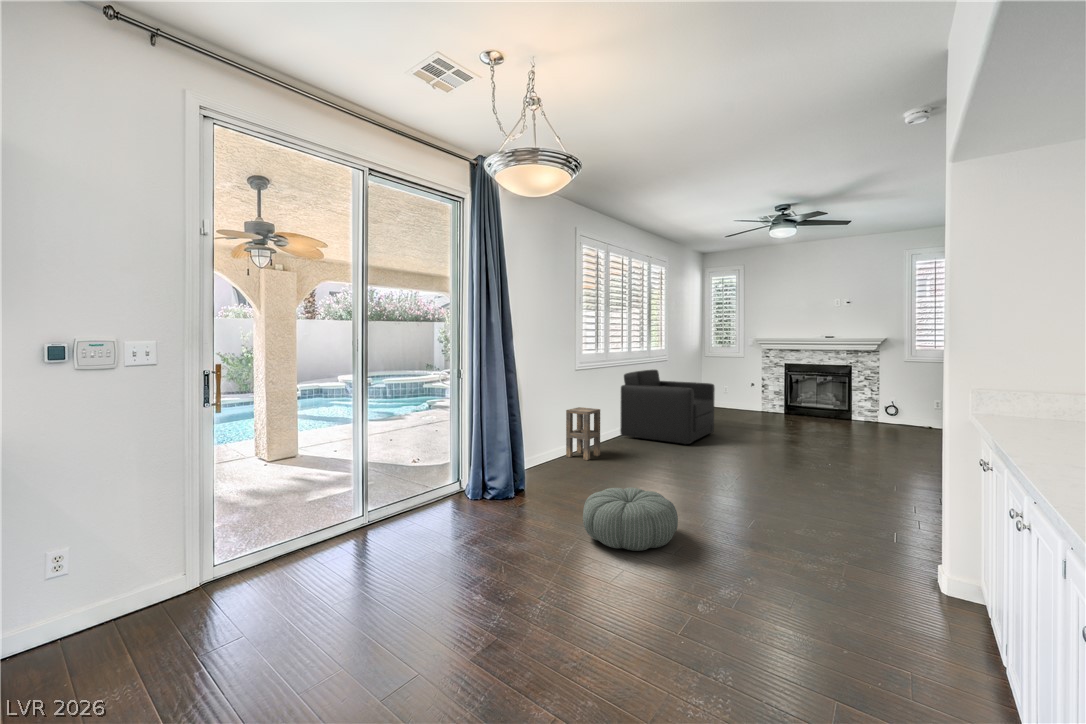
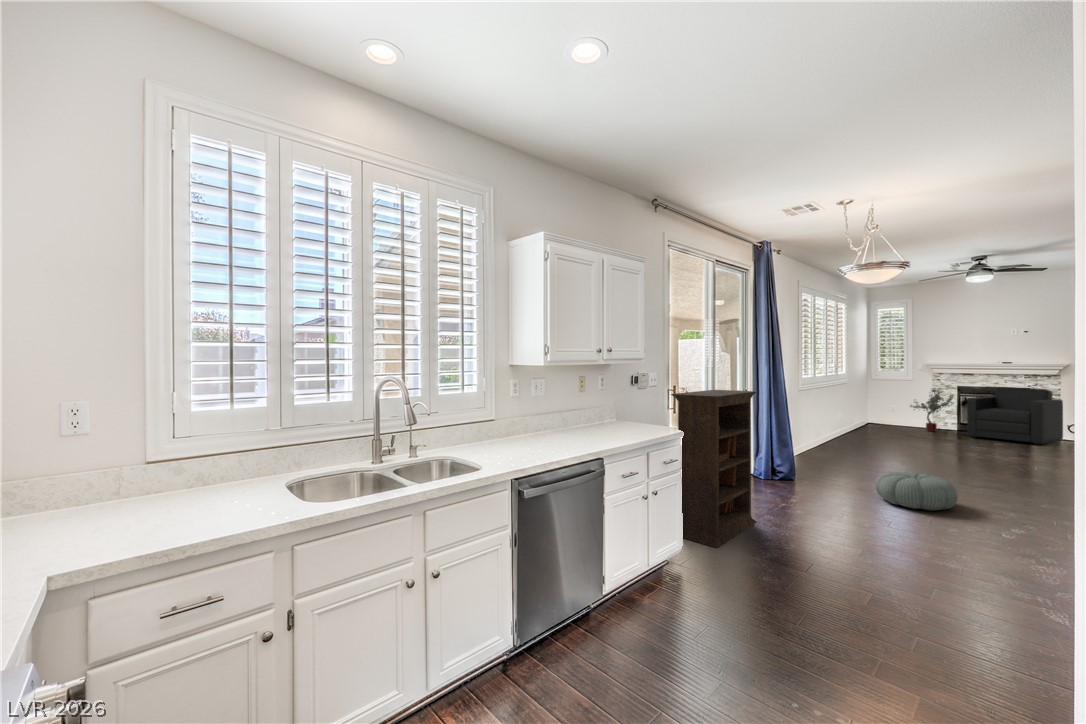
potted tree: none [736,365,779,415] -> present [910,388,953,432]
armchair: present [620,370,715,444] -> present [967,387,1063,445]
bookcase: none [94,373,334,689] -> present [671,390,757,548]
side table: present [566,407,600,460] -> none [797,419,825,460]

